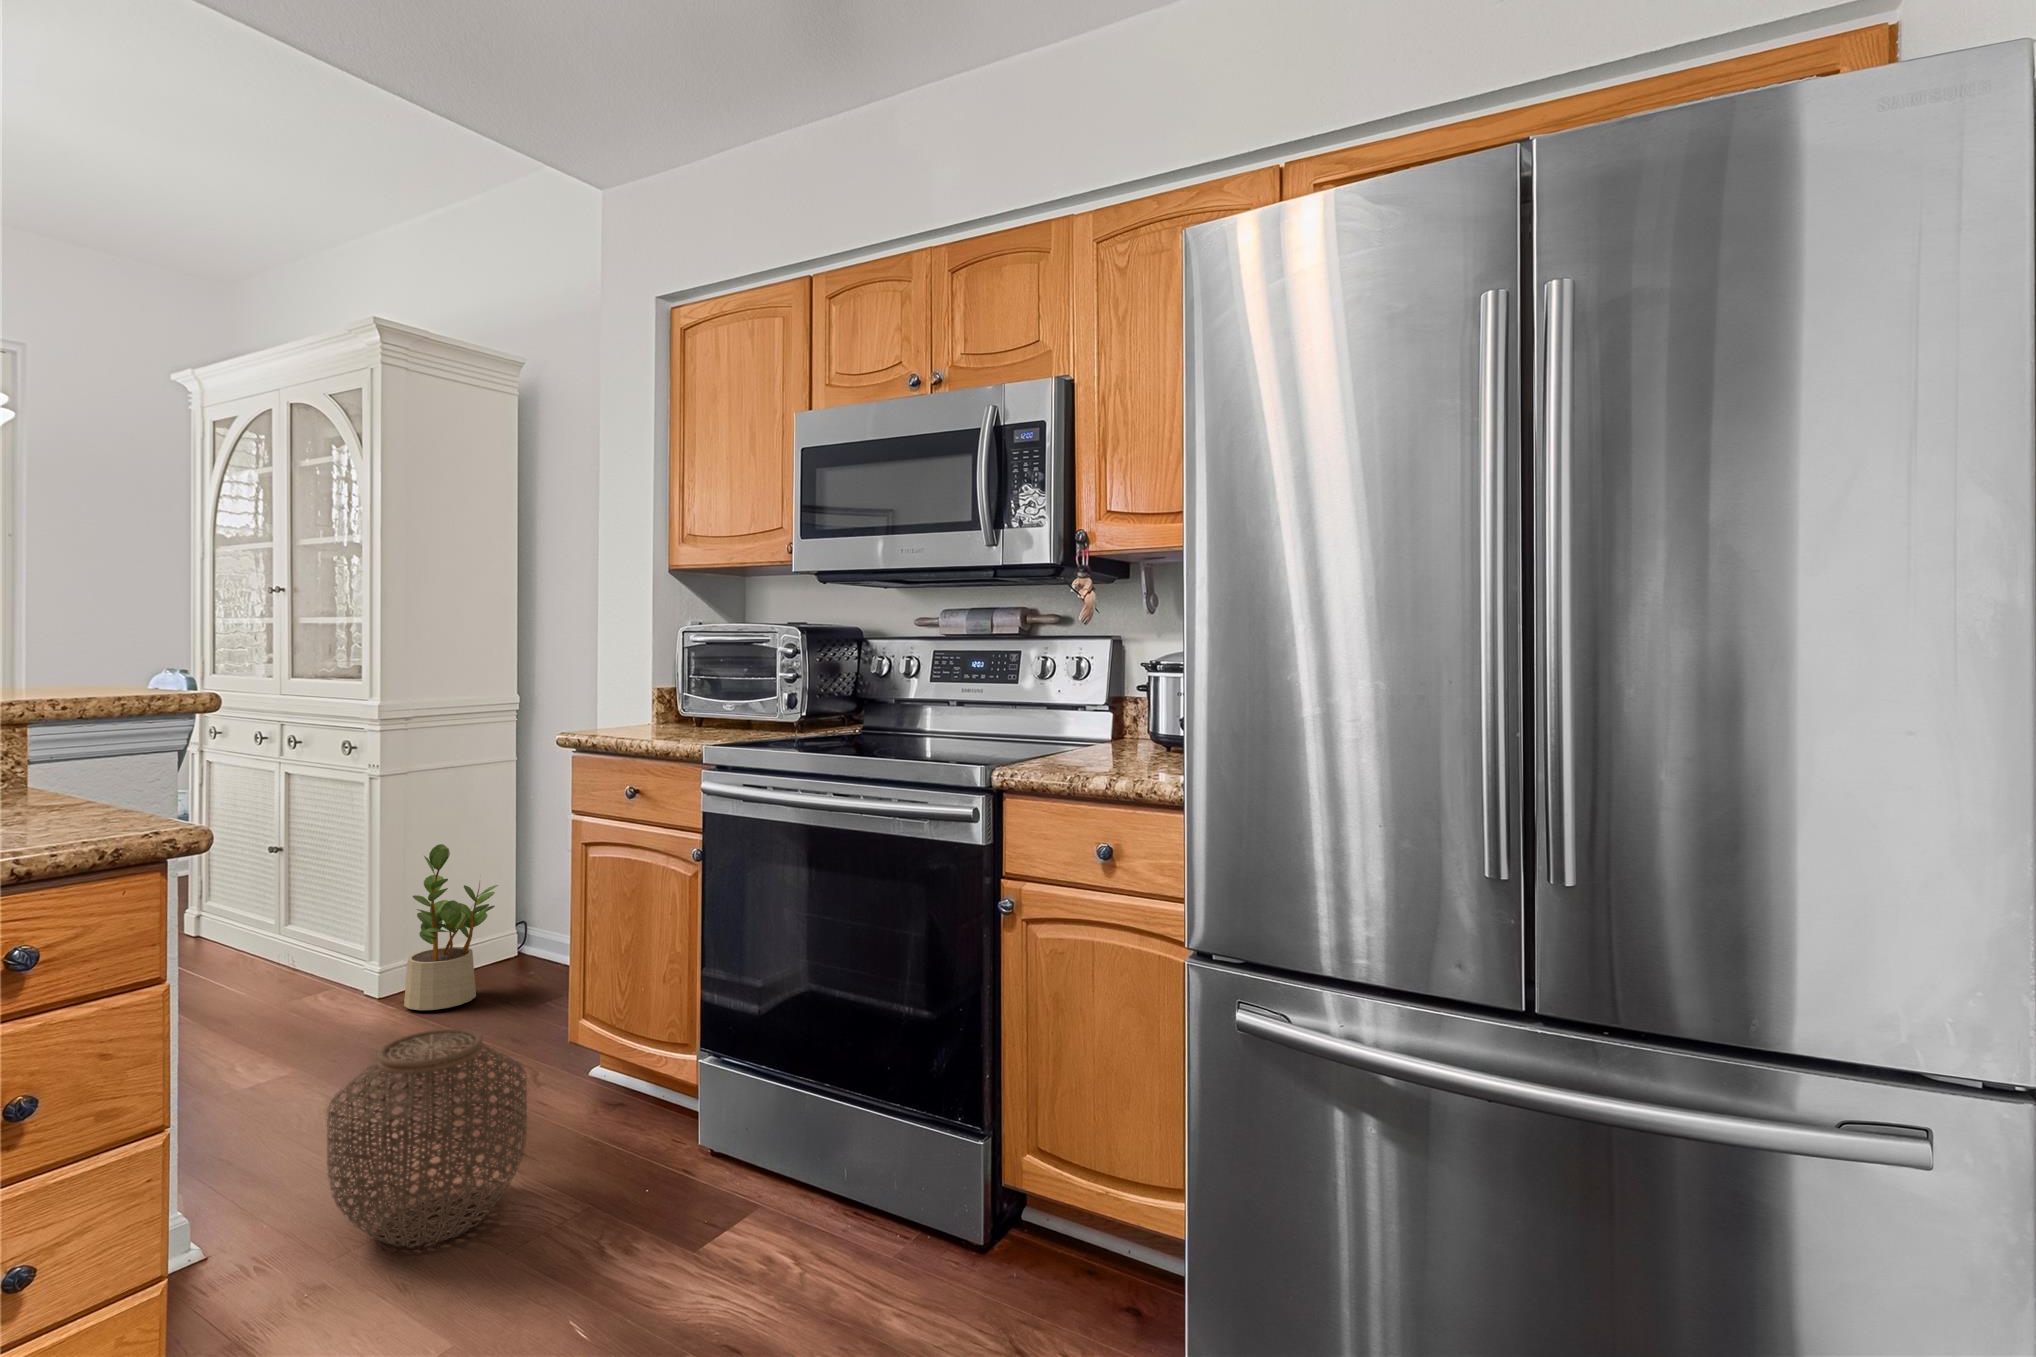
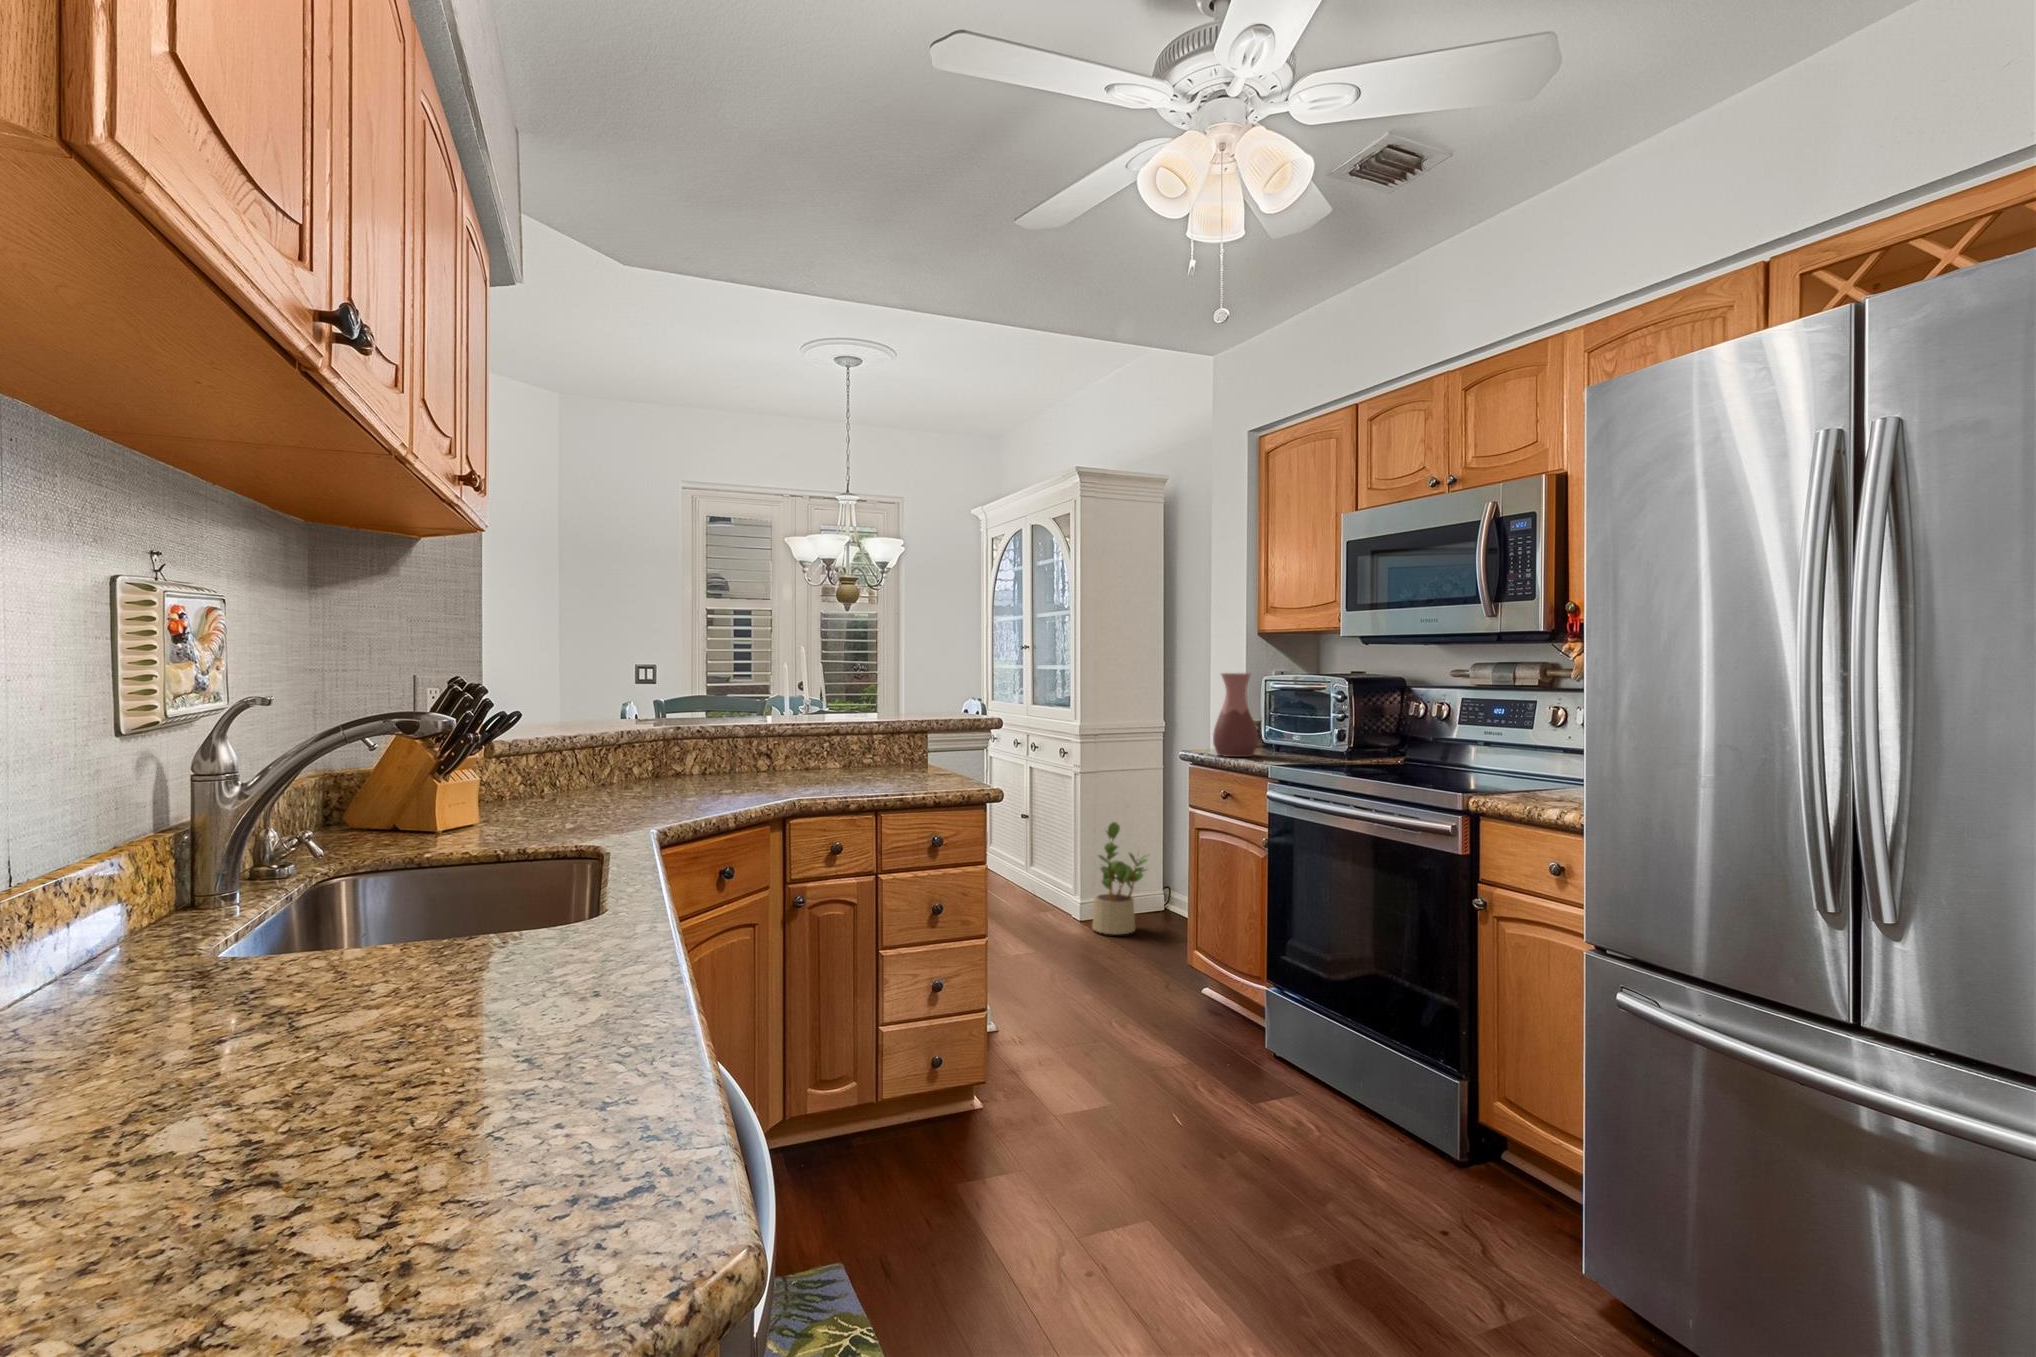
vase: none [612,618,677,737] -> present [1213,673,1258,757]
woven basket: present [327,1029,527,1246] -> none [1047,934,1153,1062]

